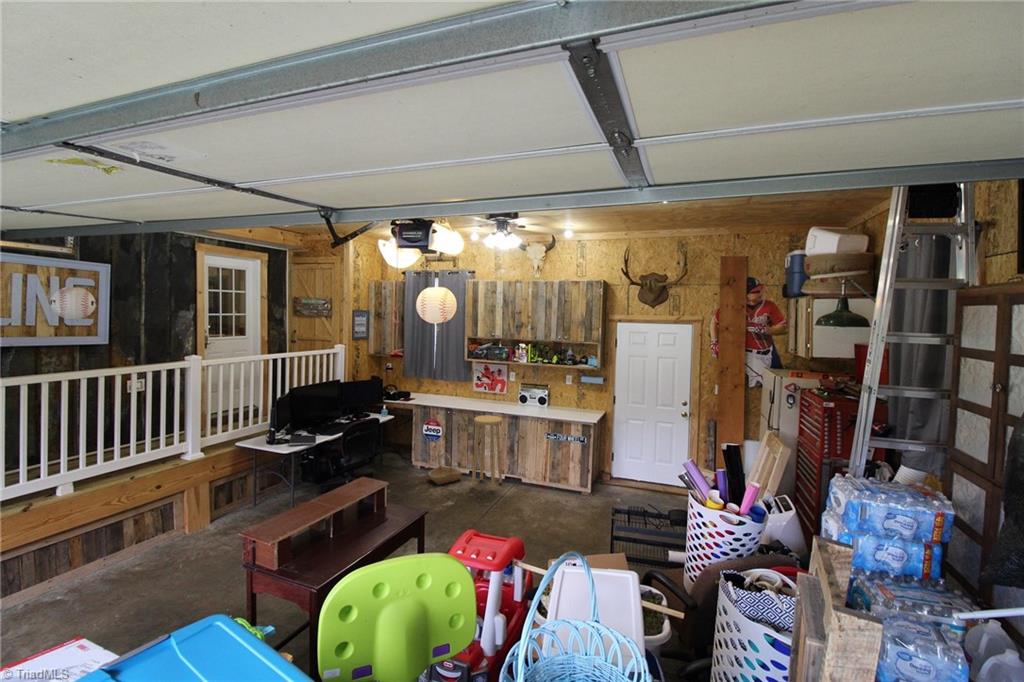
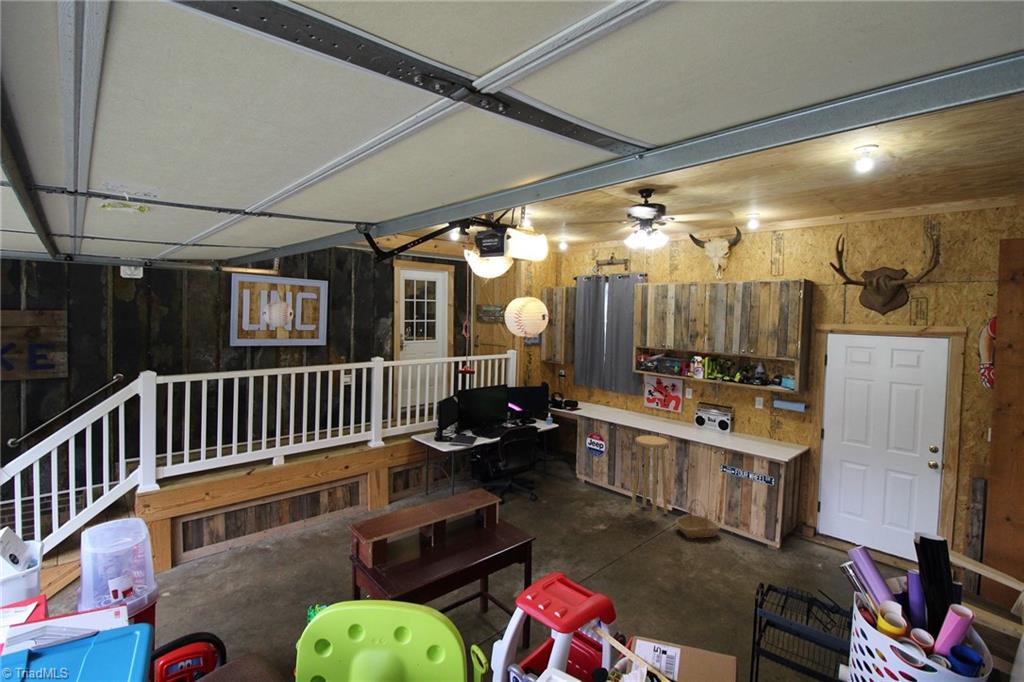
basket: present [429,455,462,484] -> present [676,499,720,538]

